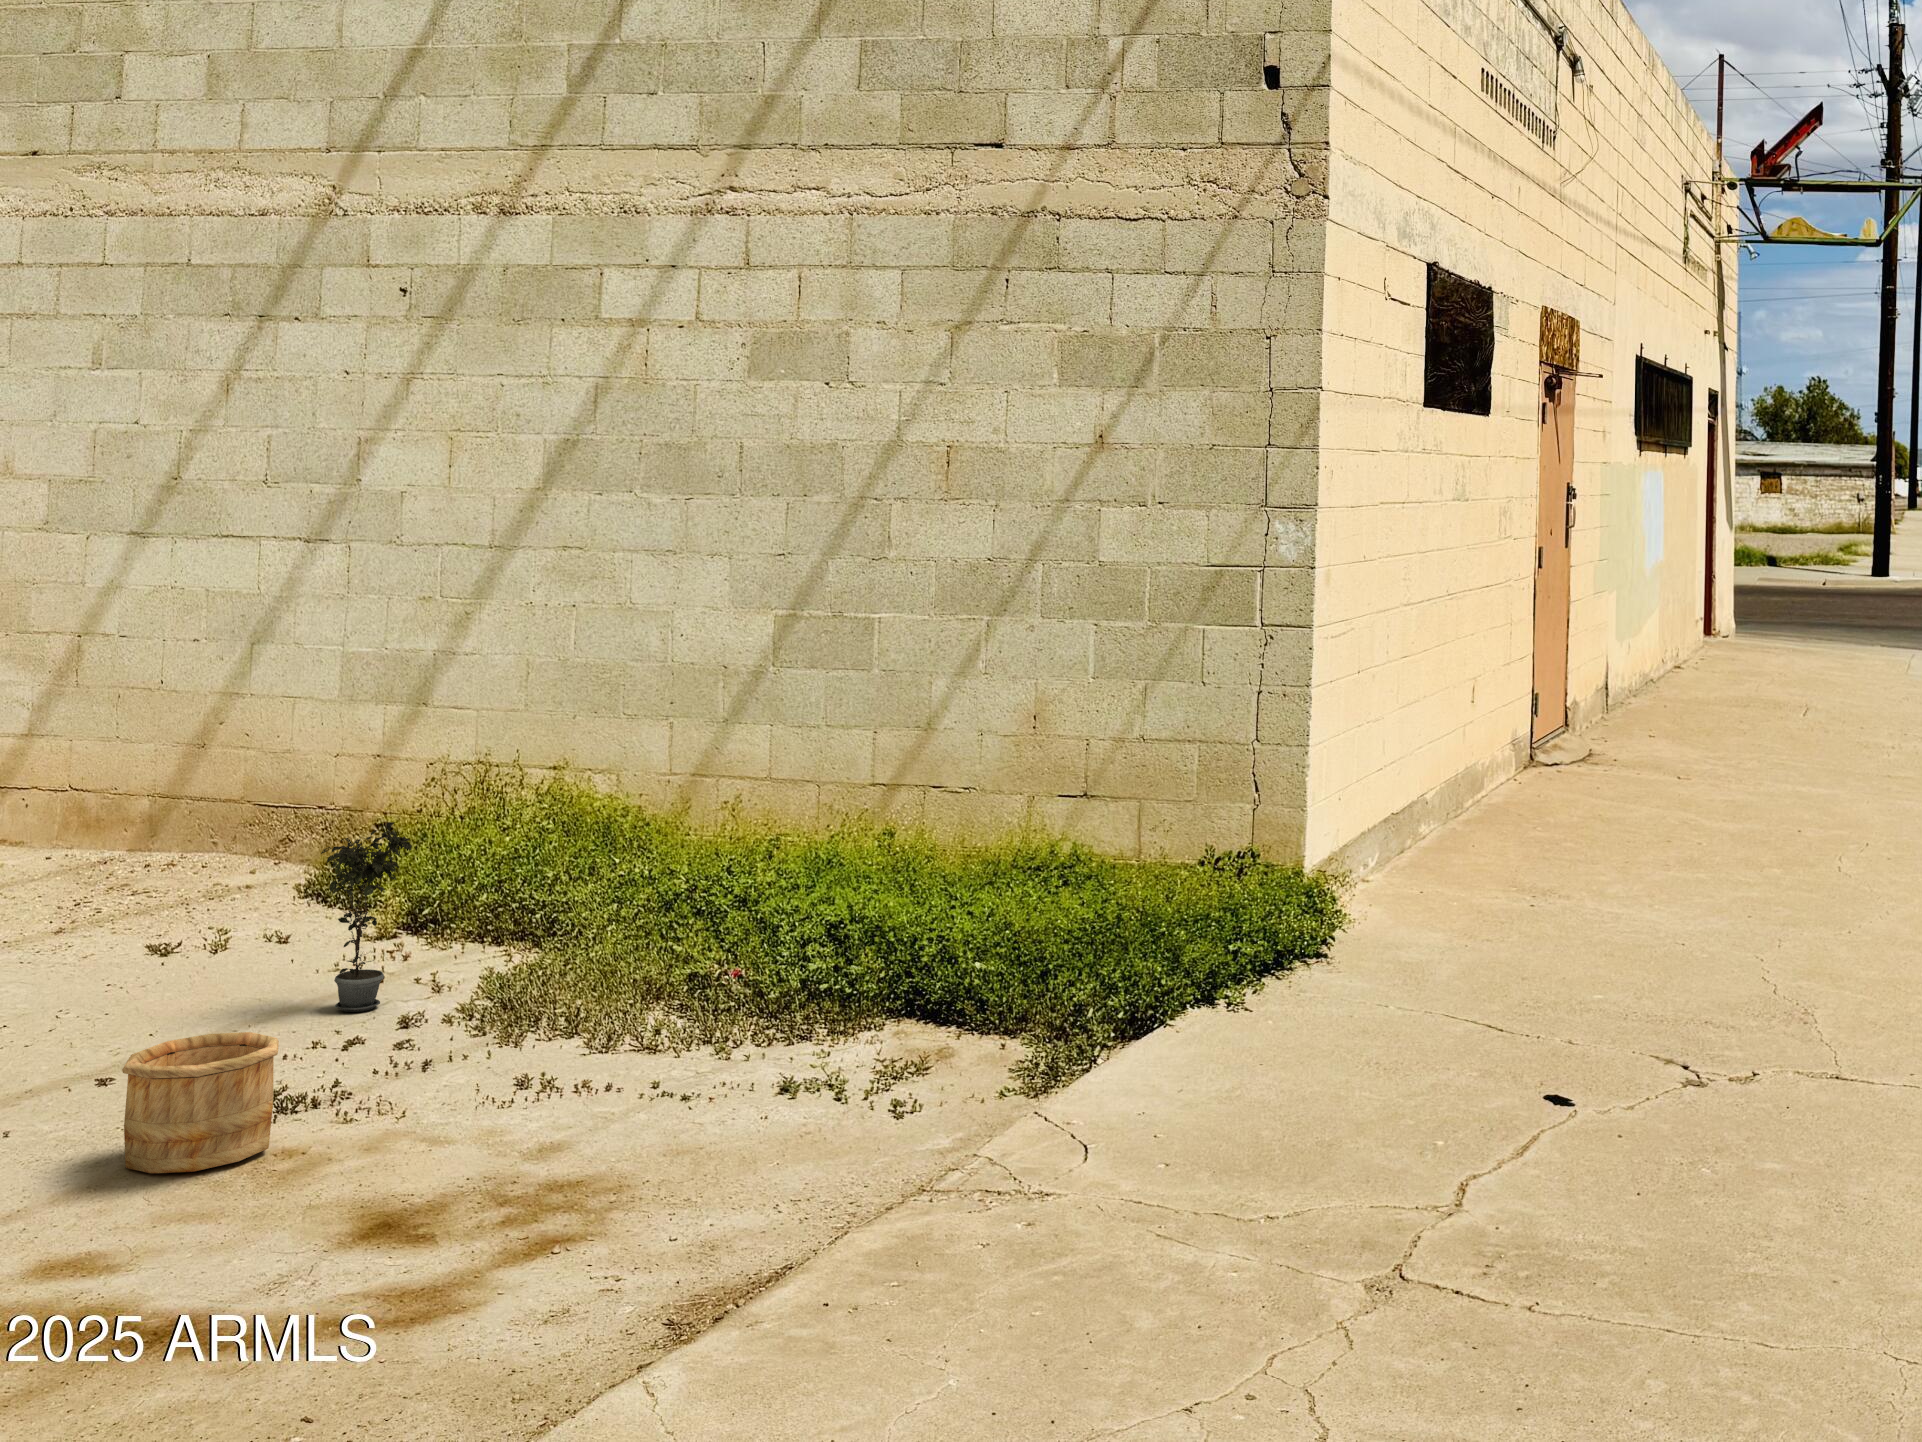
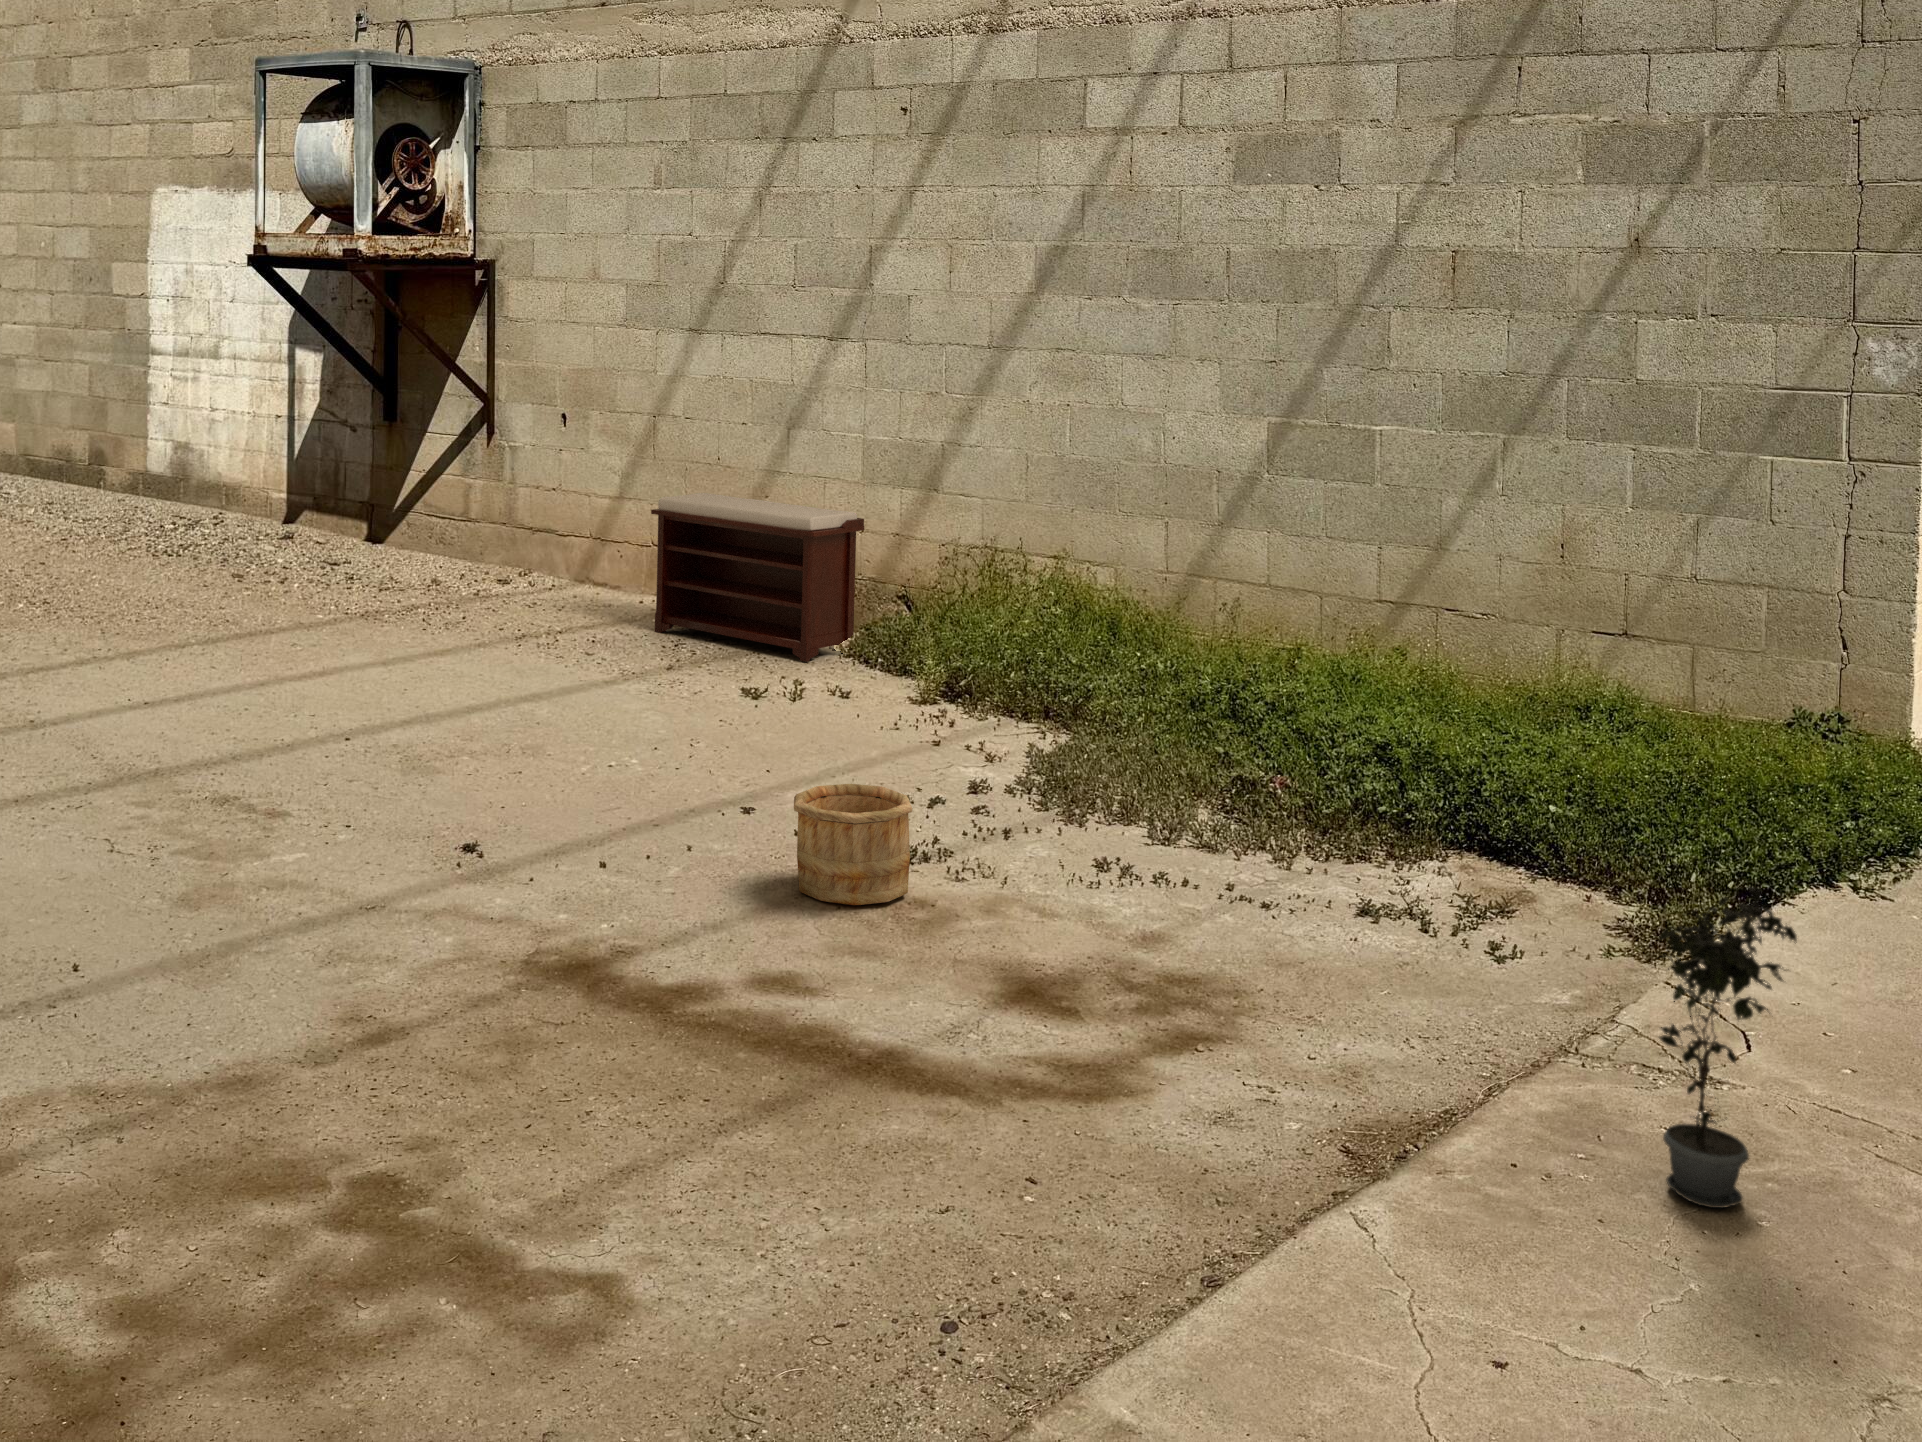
bench: none [54,726,338,913] -> present [651,493,864,662]
potted plant: present [321,822,412,1012] -> present [1641,886,1797,1208]

